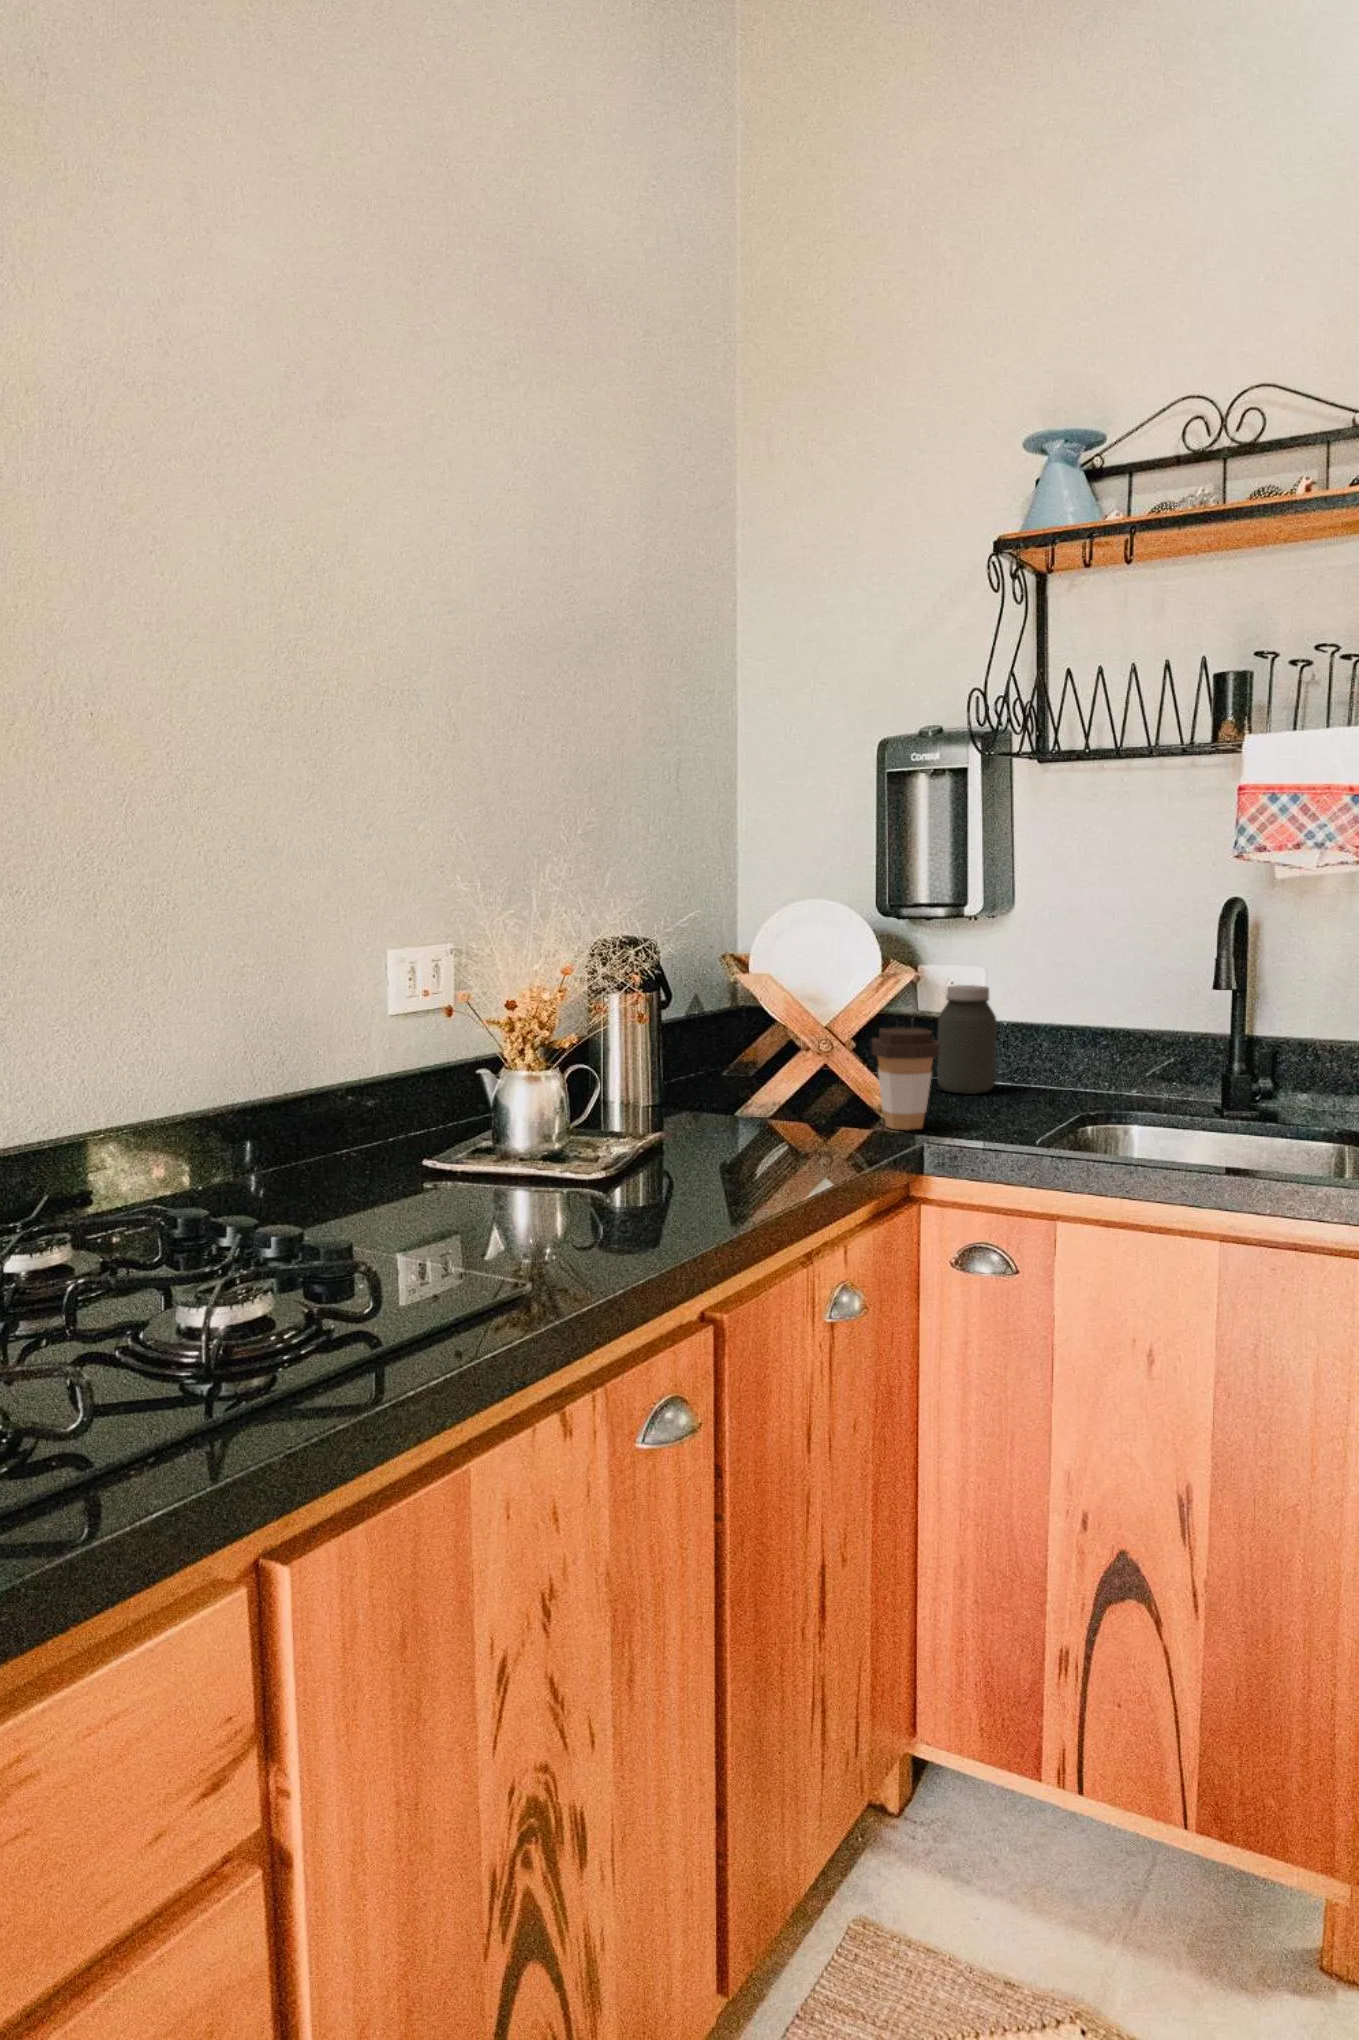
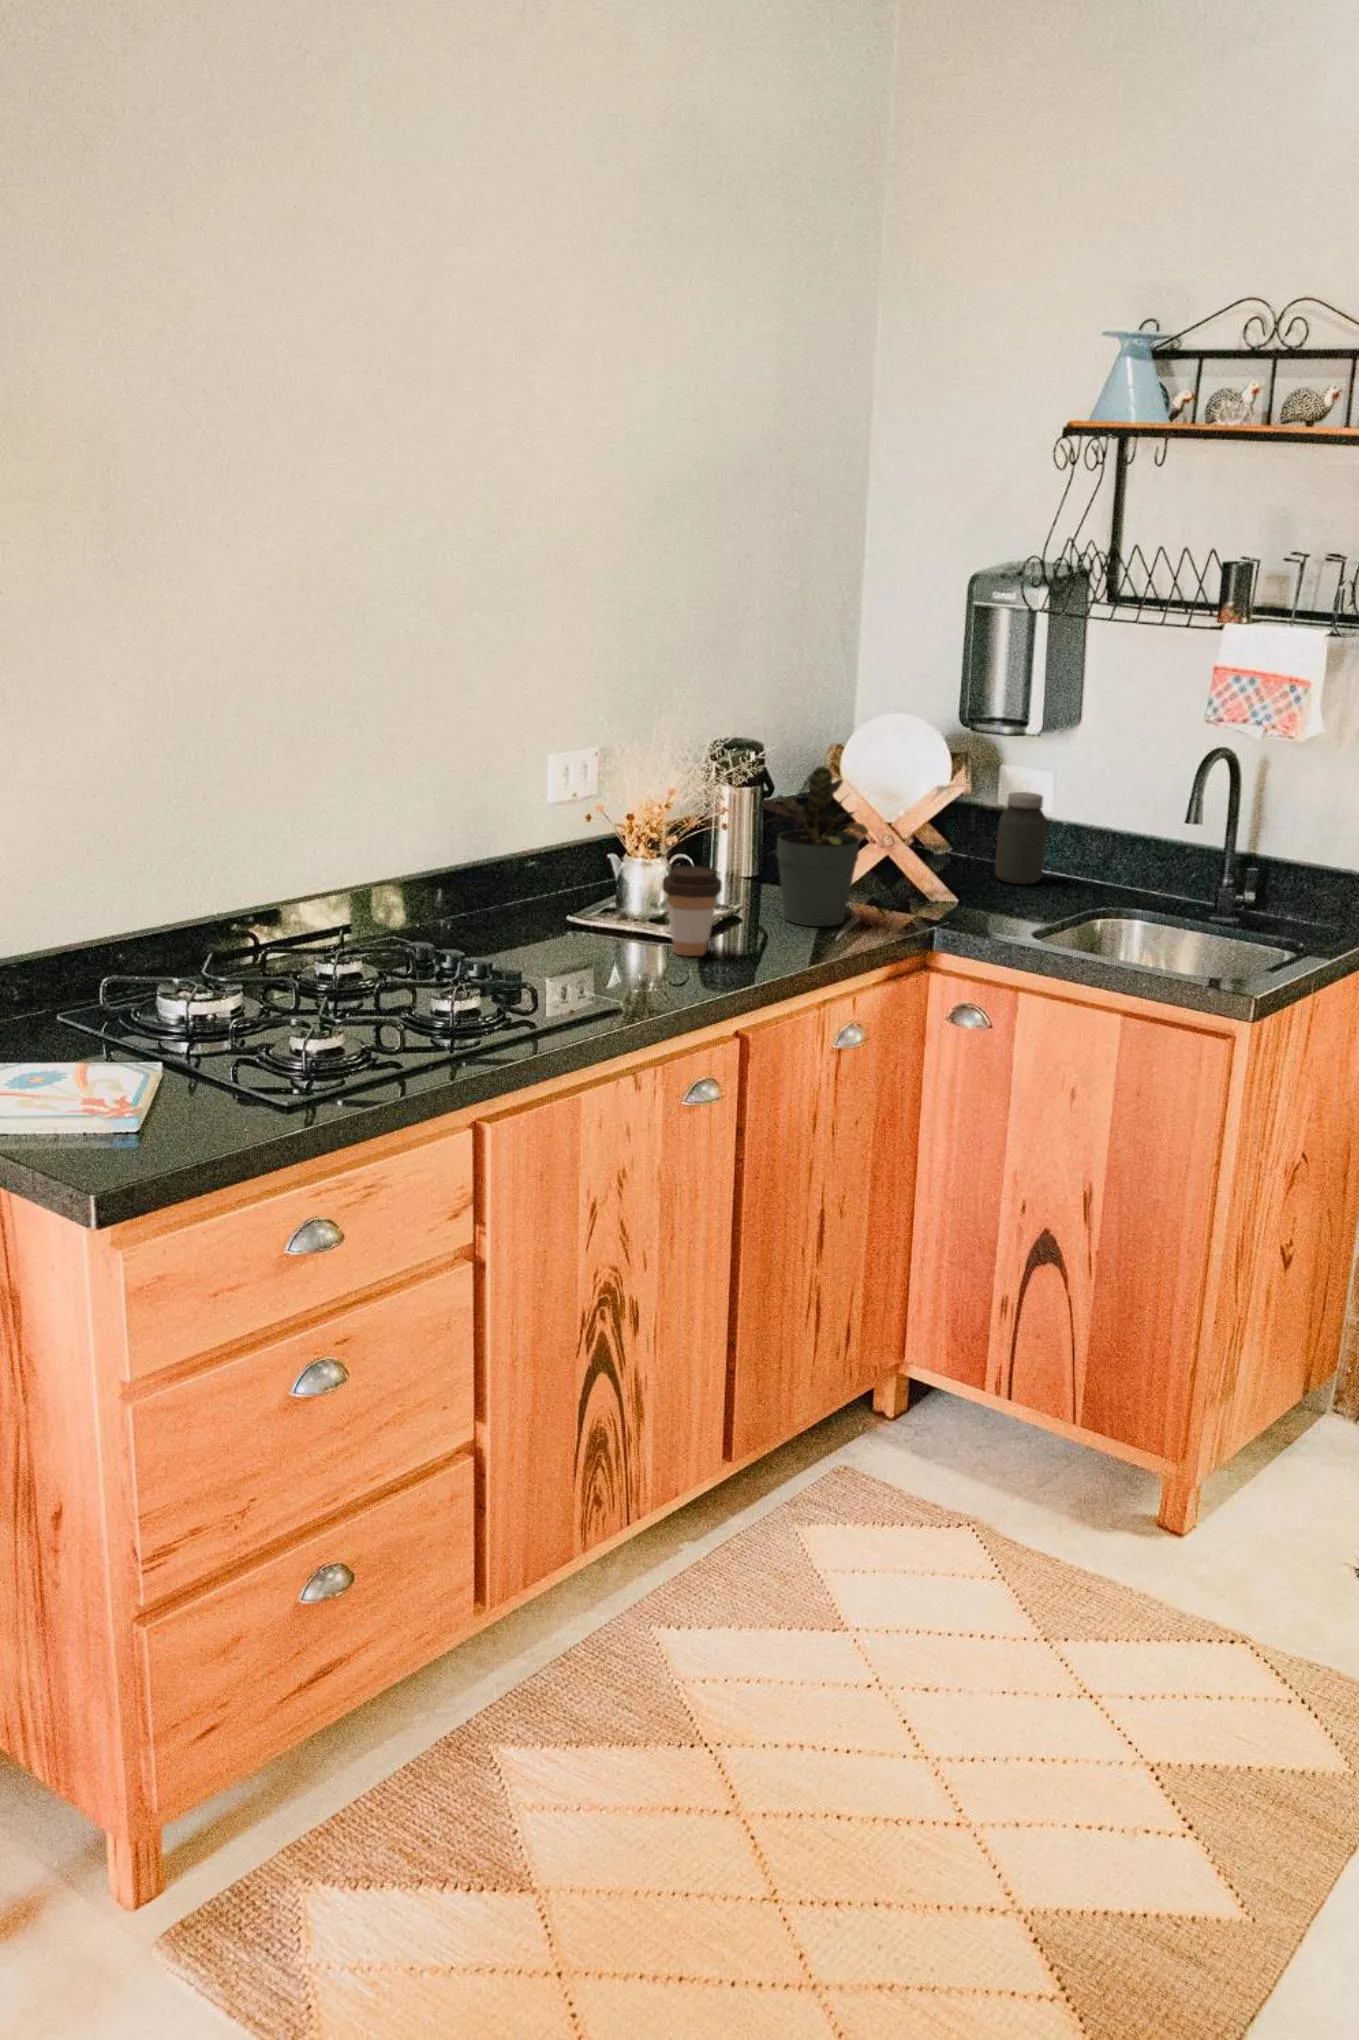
potted plant: none [677,933,826,1153] -> present [761,766,868,926]
coffee cup: present [872,1027,939,1130] -> present [662,866,722,956]

